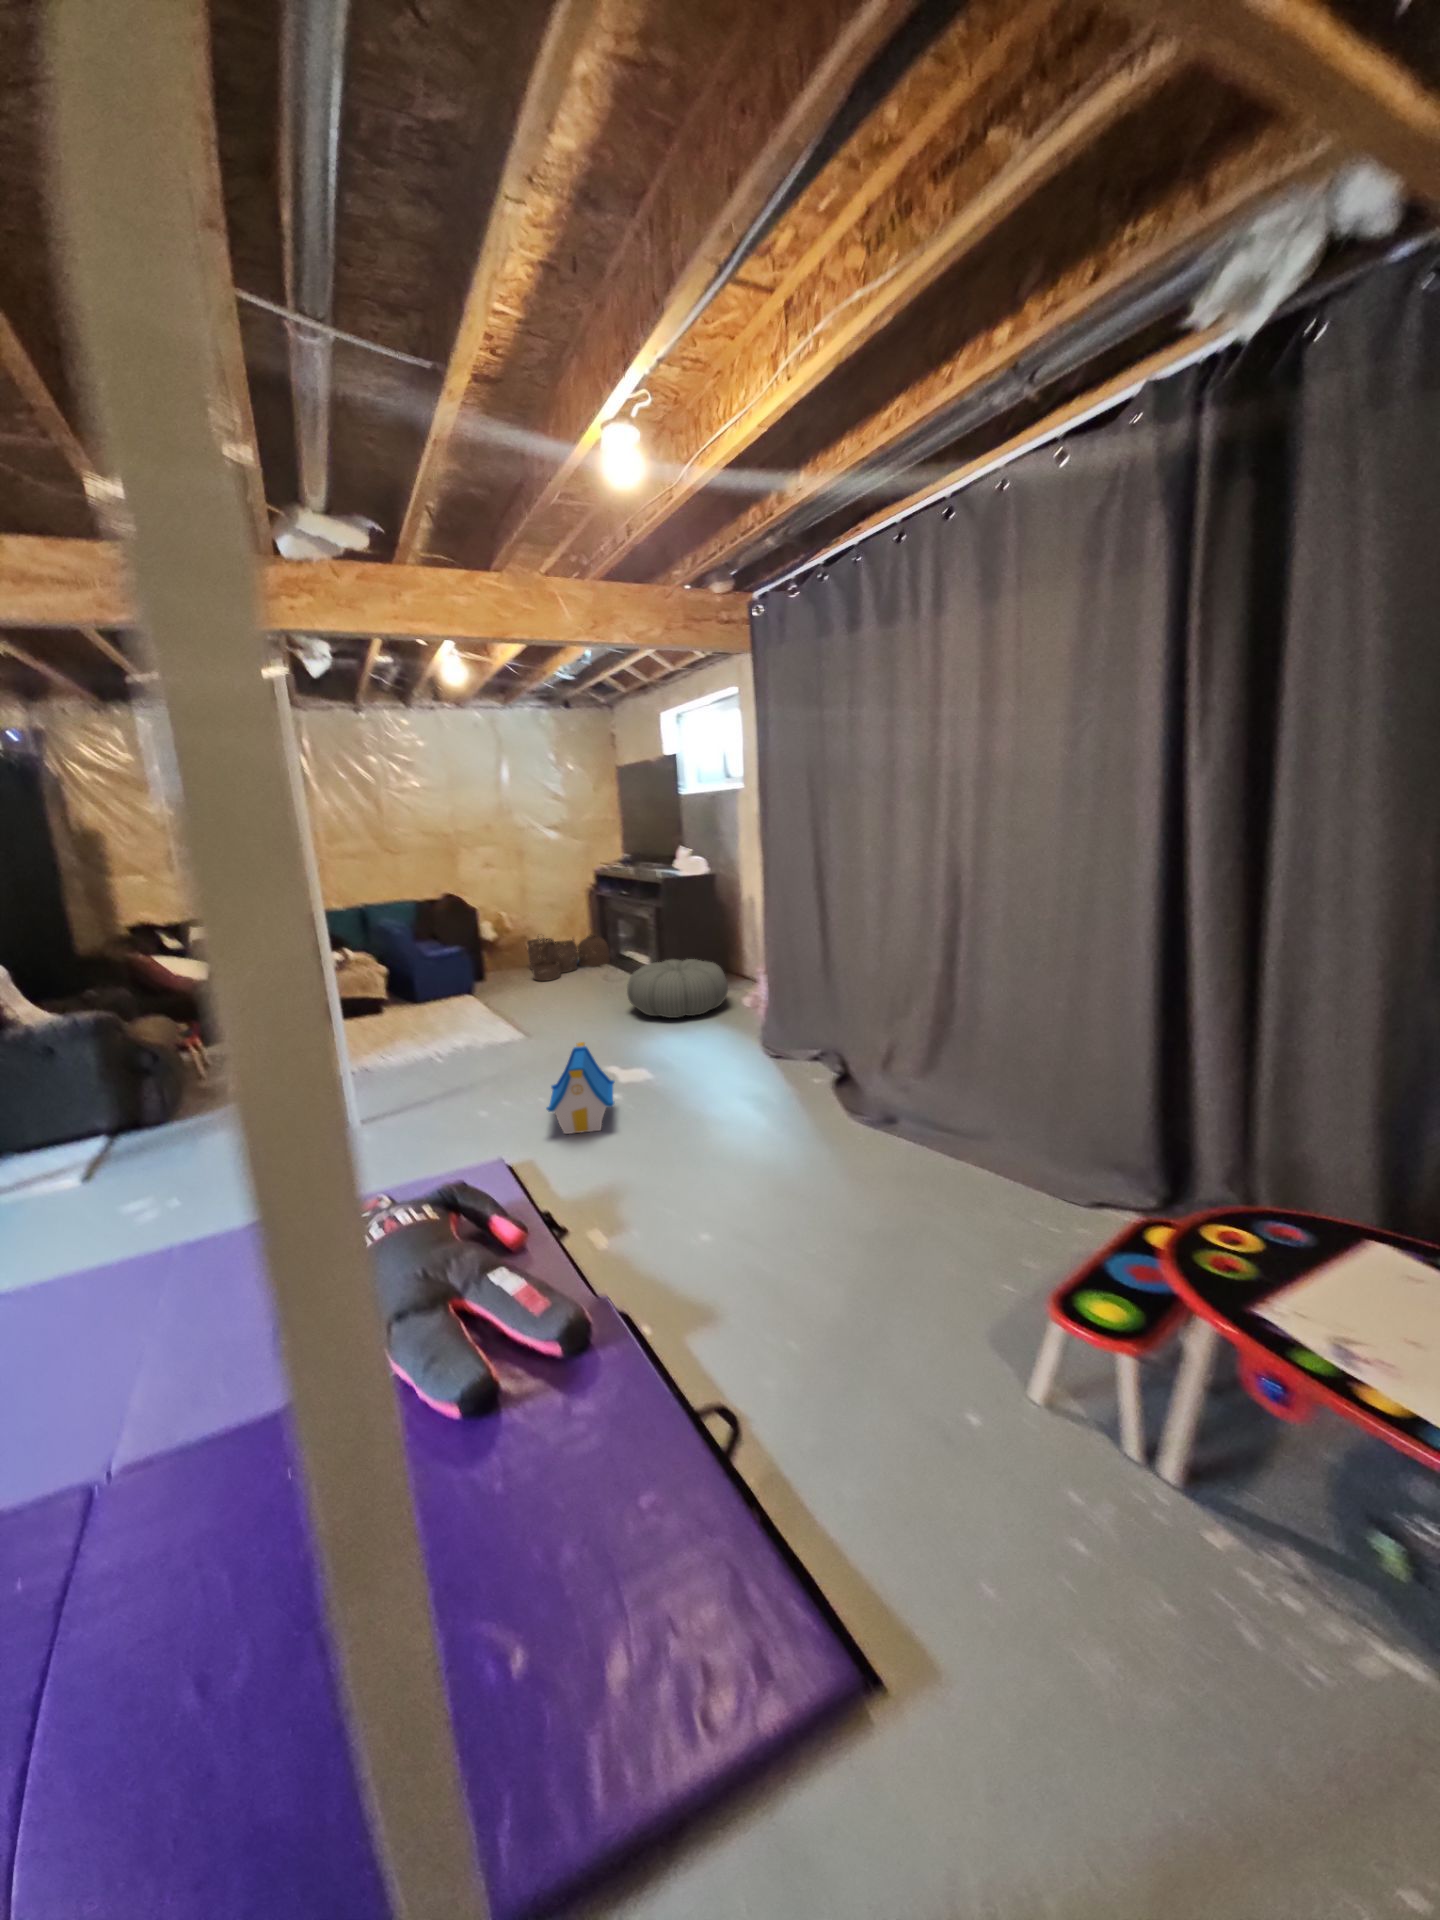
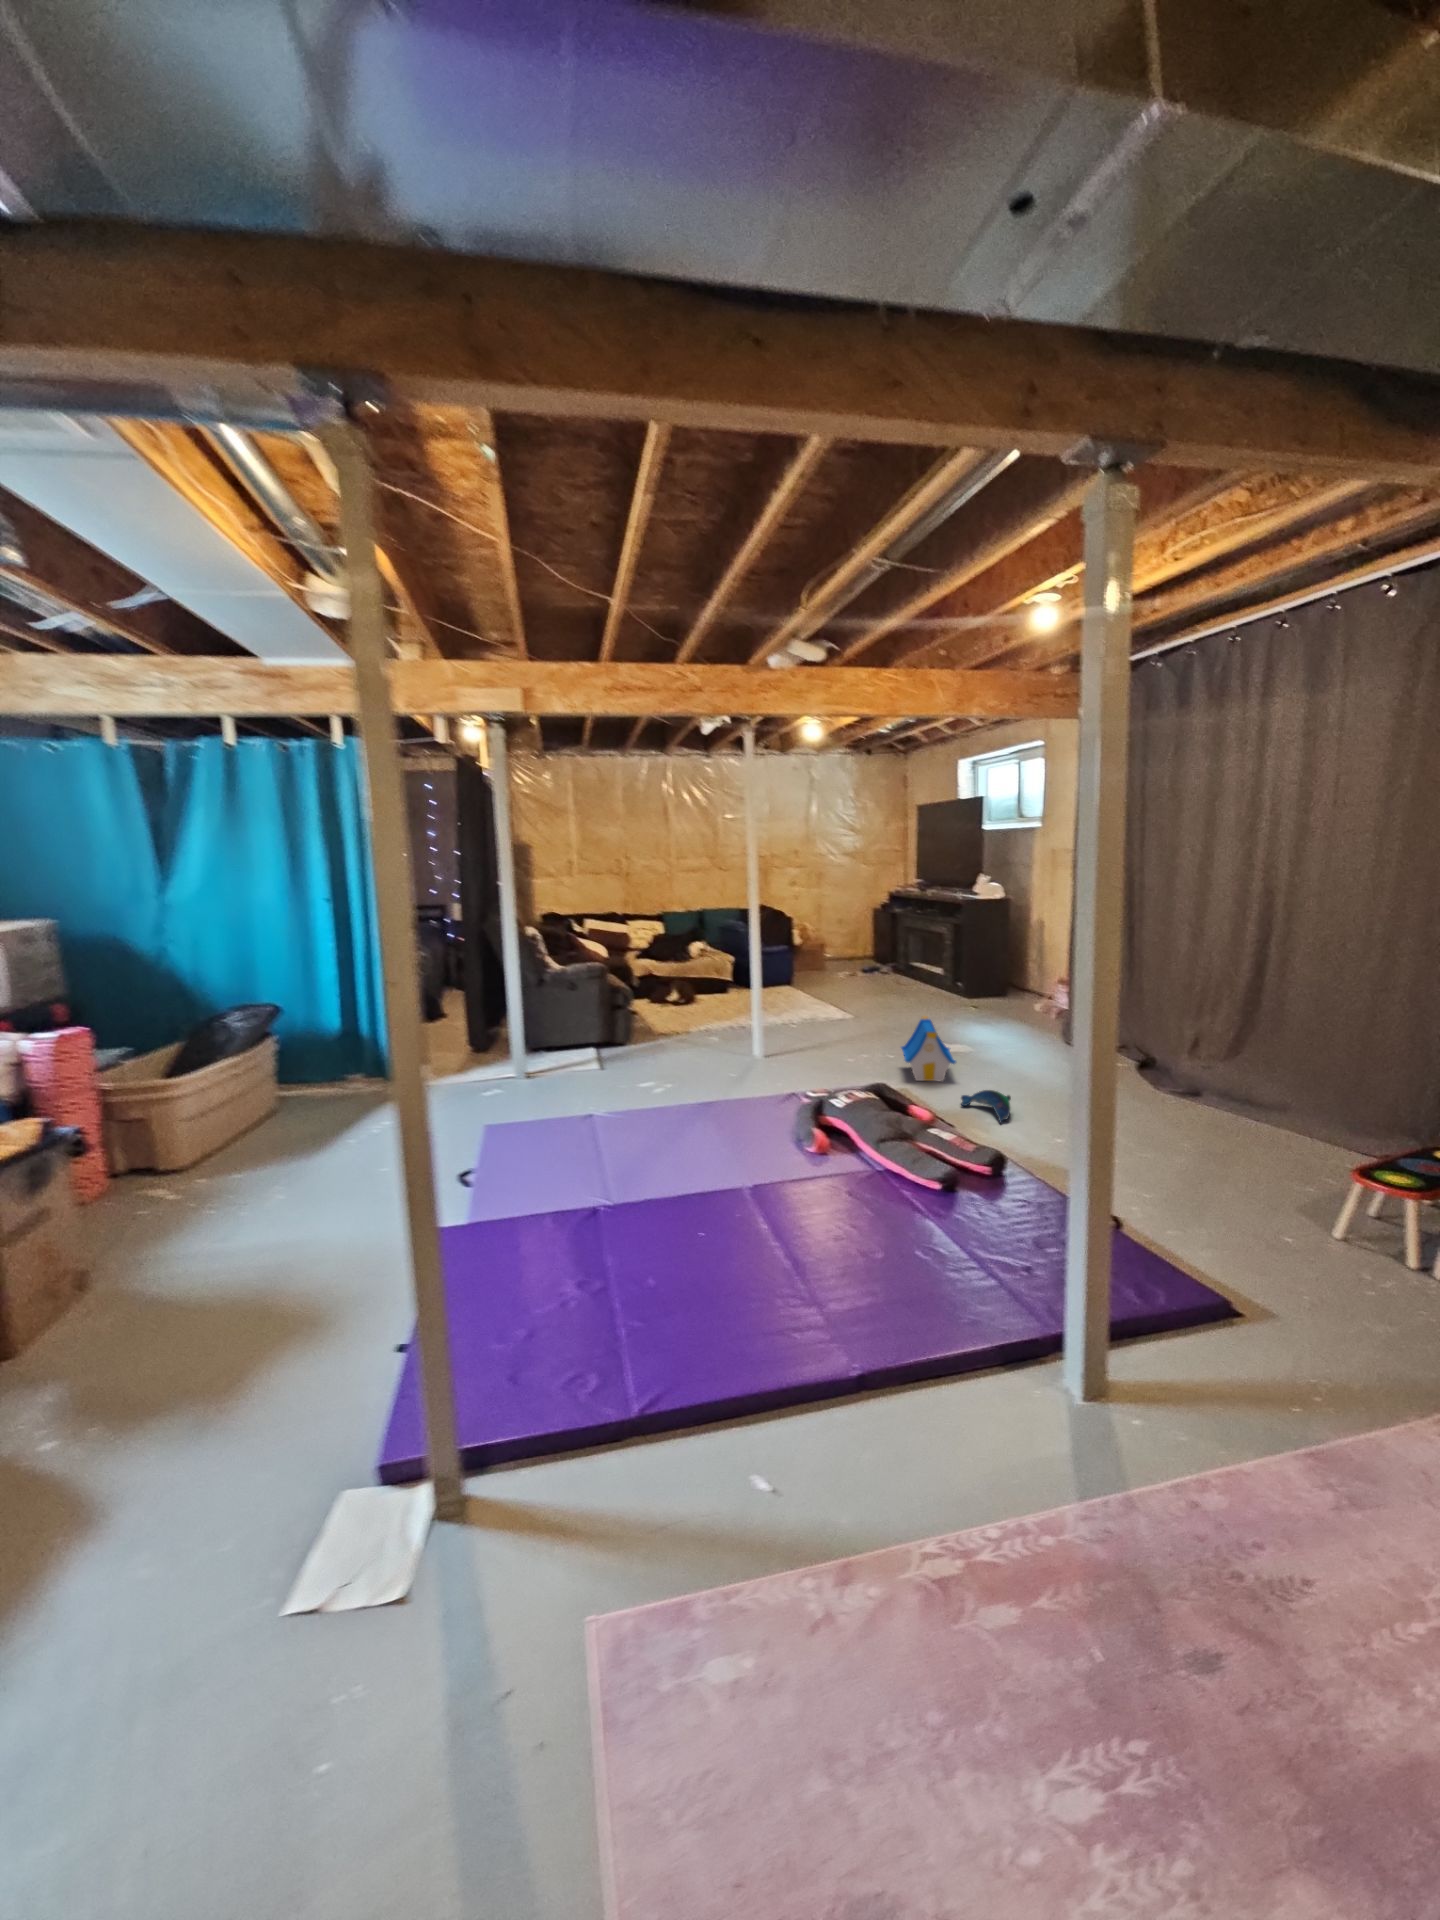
woven basket: present [527,934,610,981] -> none [831,942,900,980]
pouf: present [627,959,728,1018] -> none [933,967,1022,1014]
plush toy: none [607,1148,668,1198] -> present [961,1090,1011,1122]

